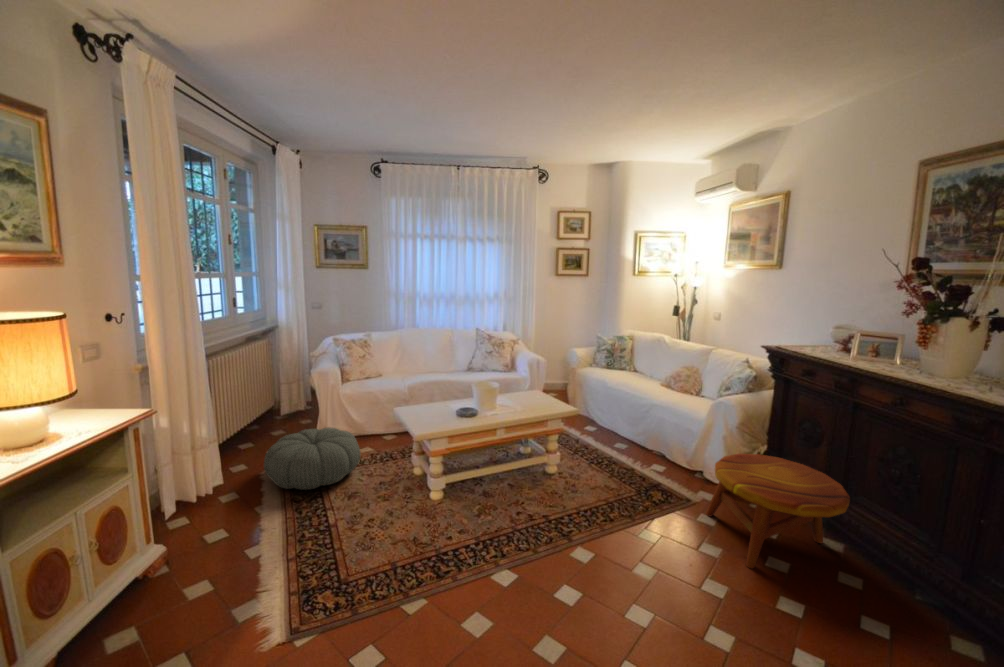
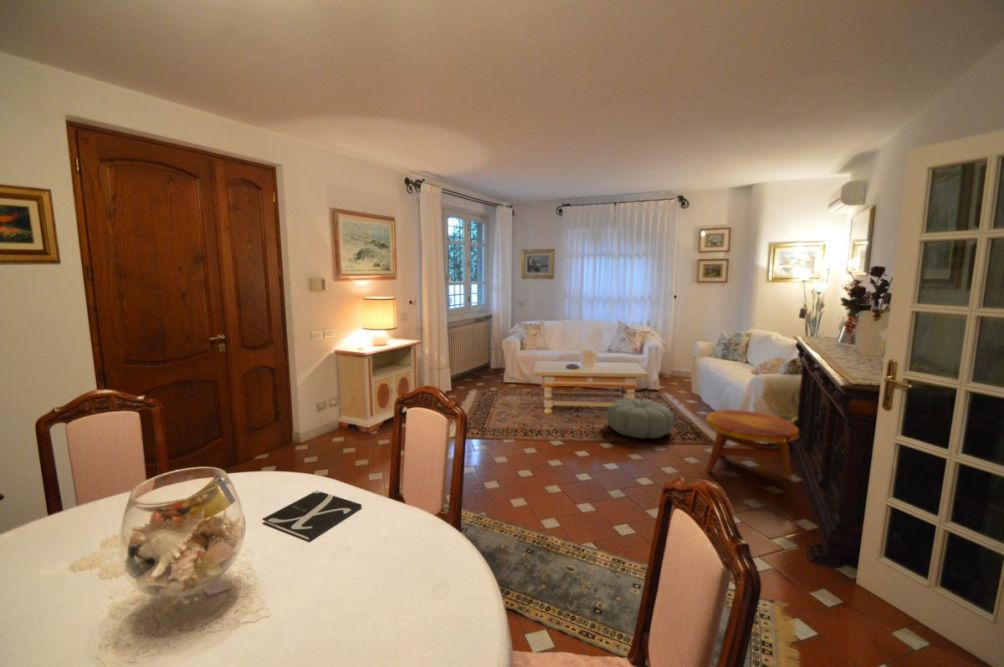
pouf: present [264,427,360,490] -> present [607,399,674,439]

